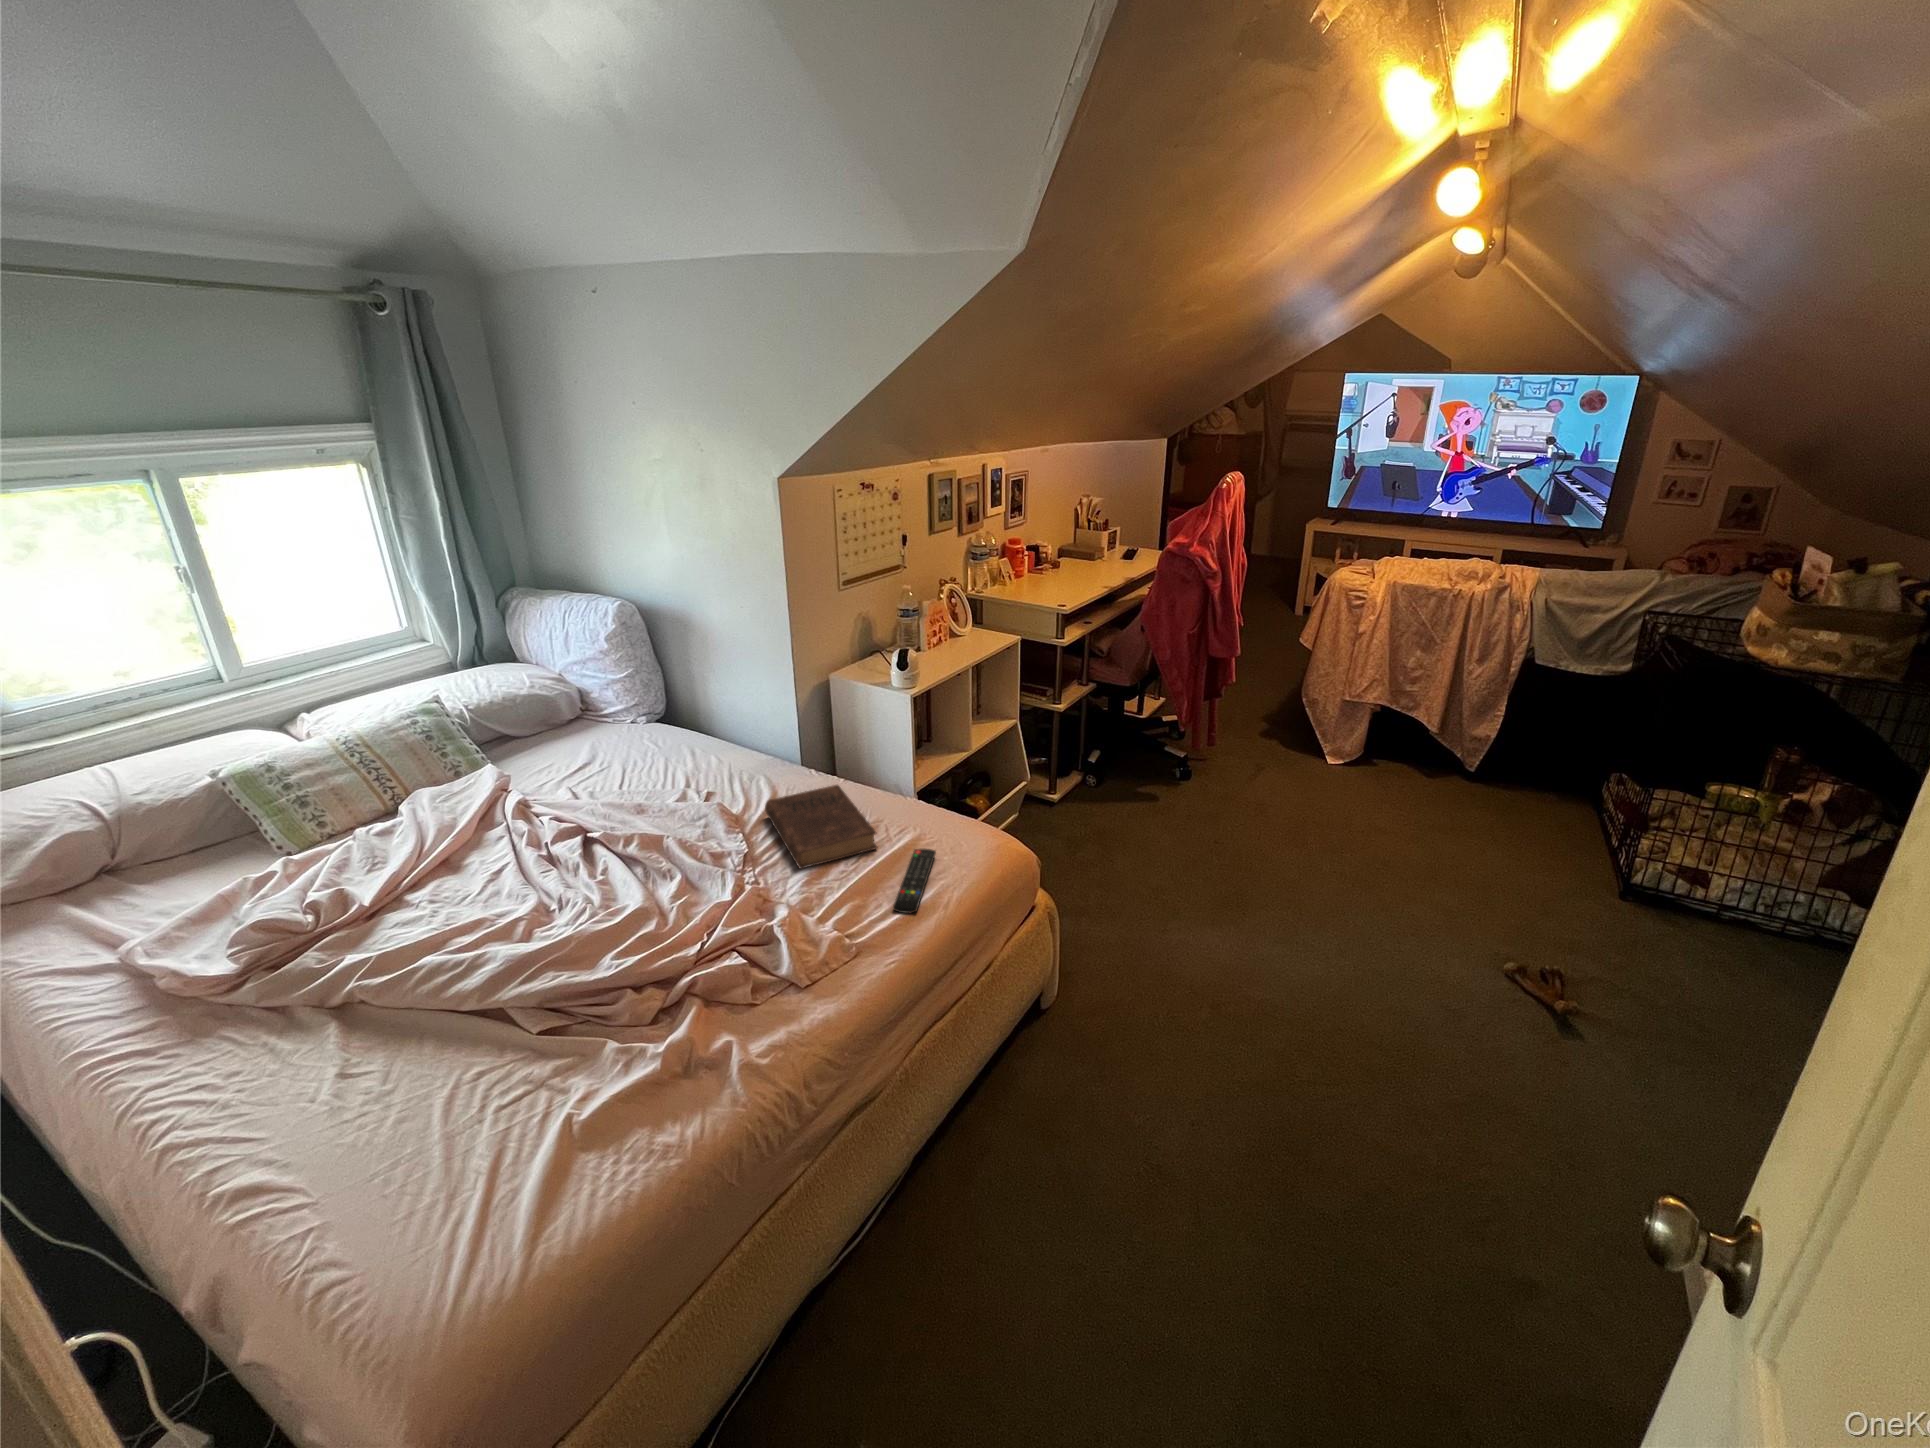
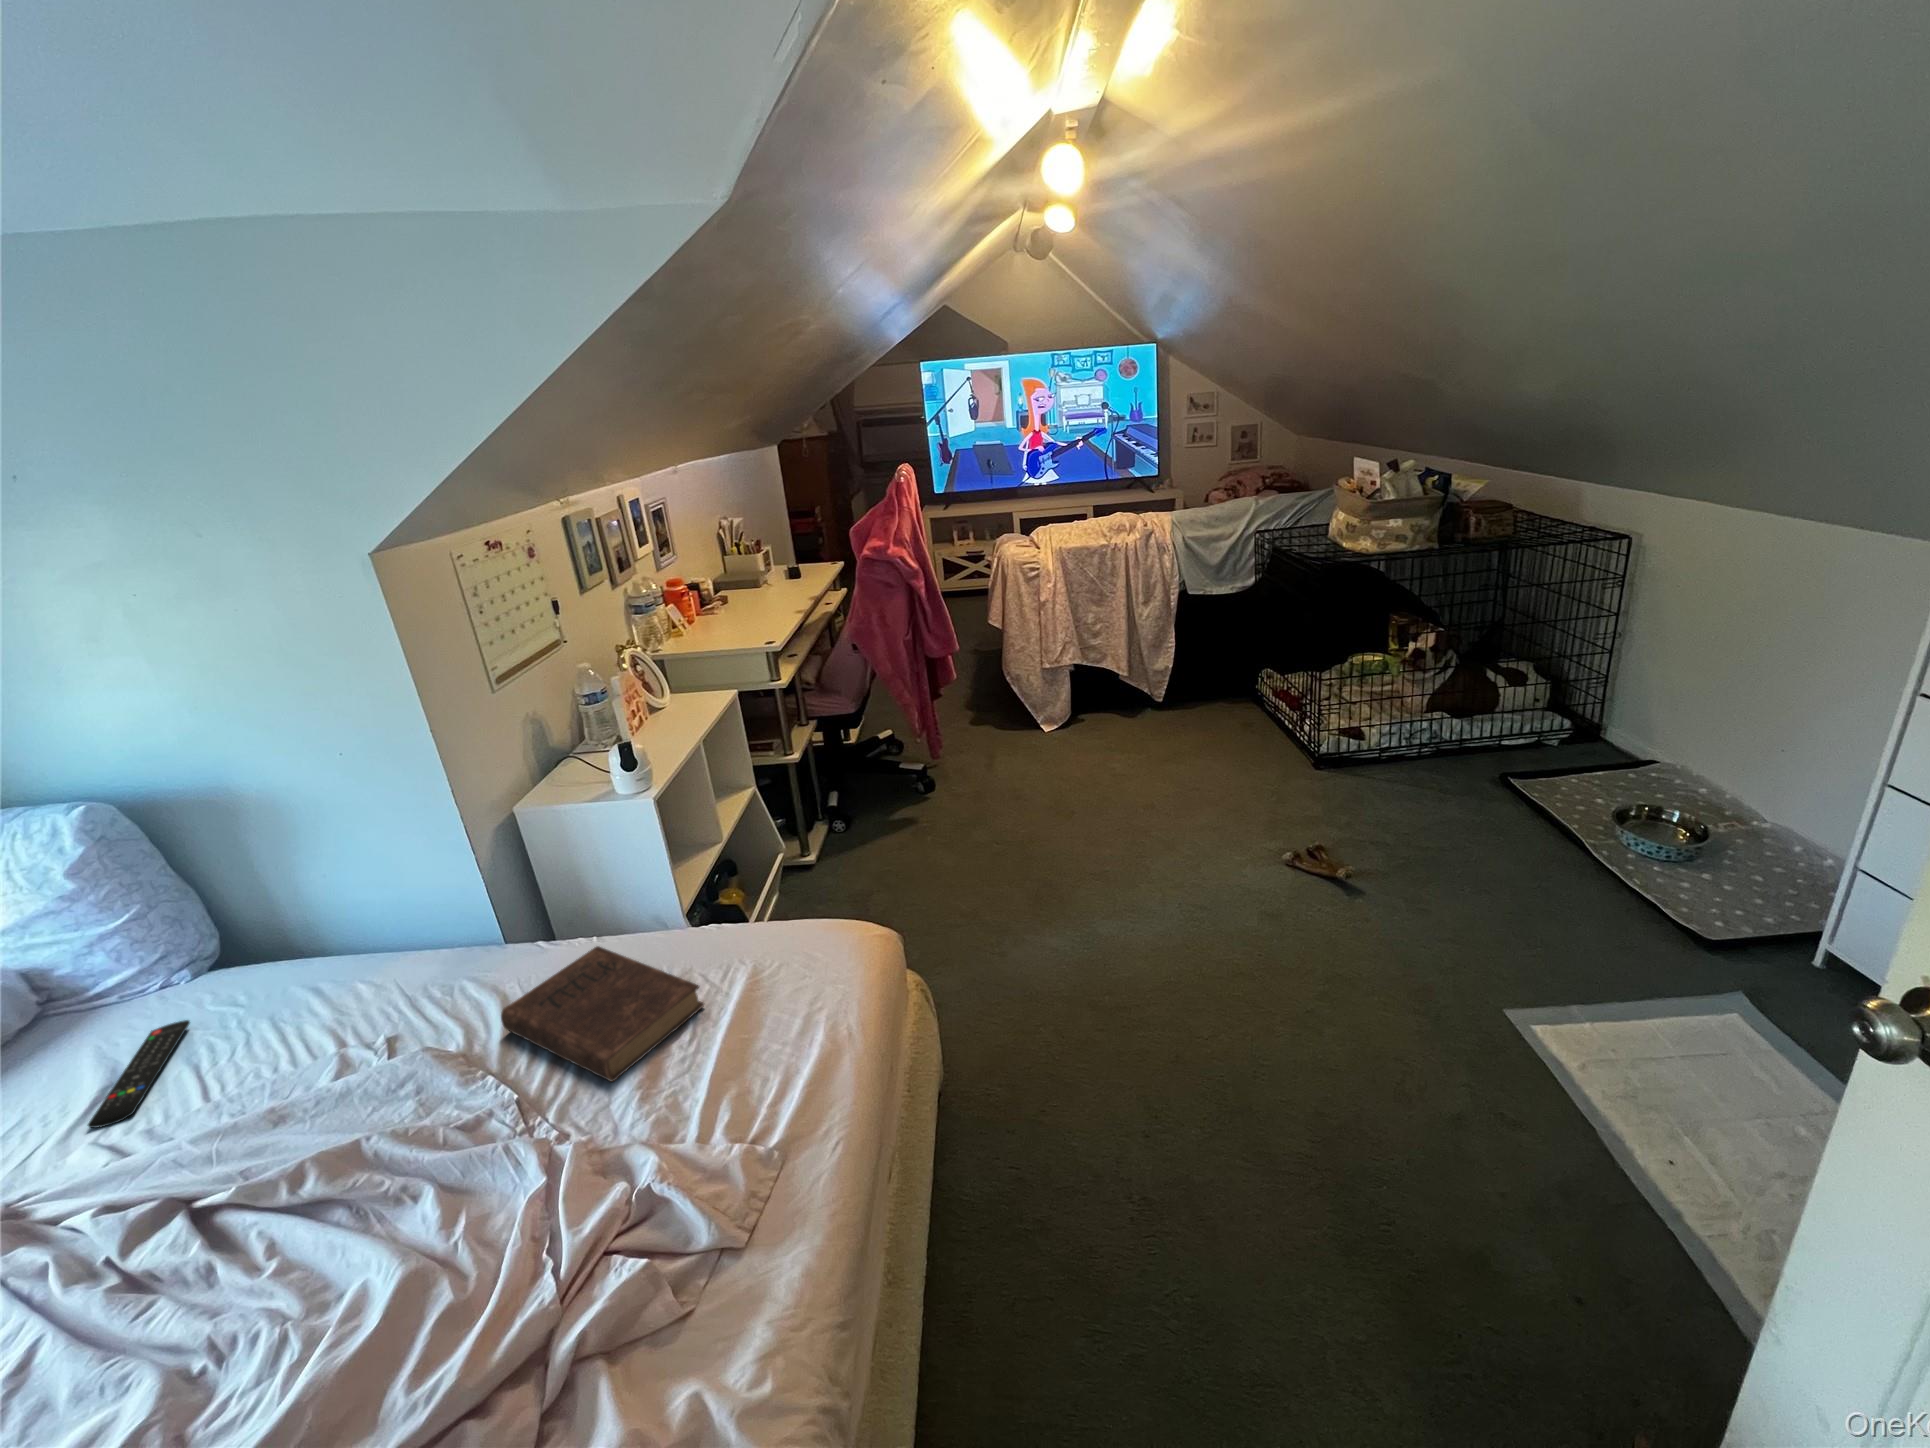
remote control: present [893,849,936,913] -> present [88,1020,190,1128]

